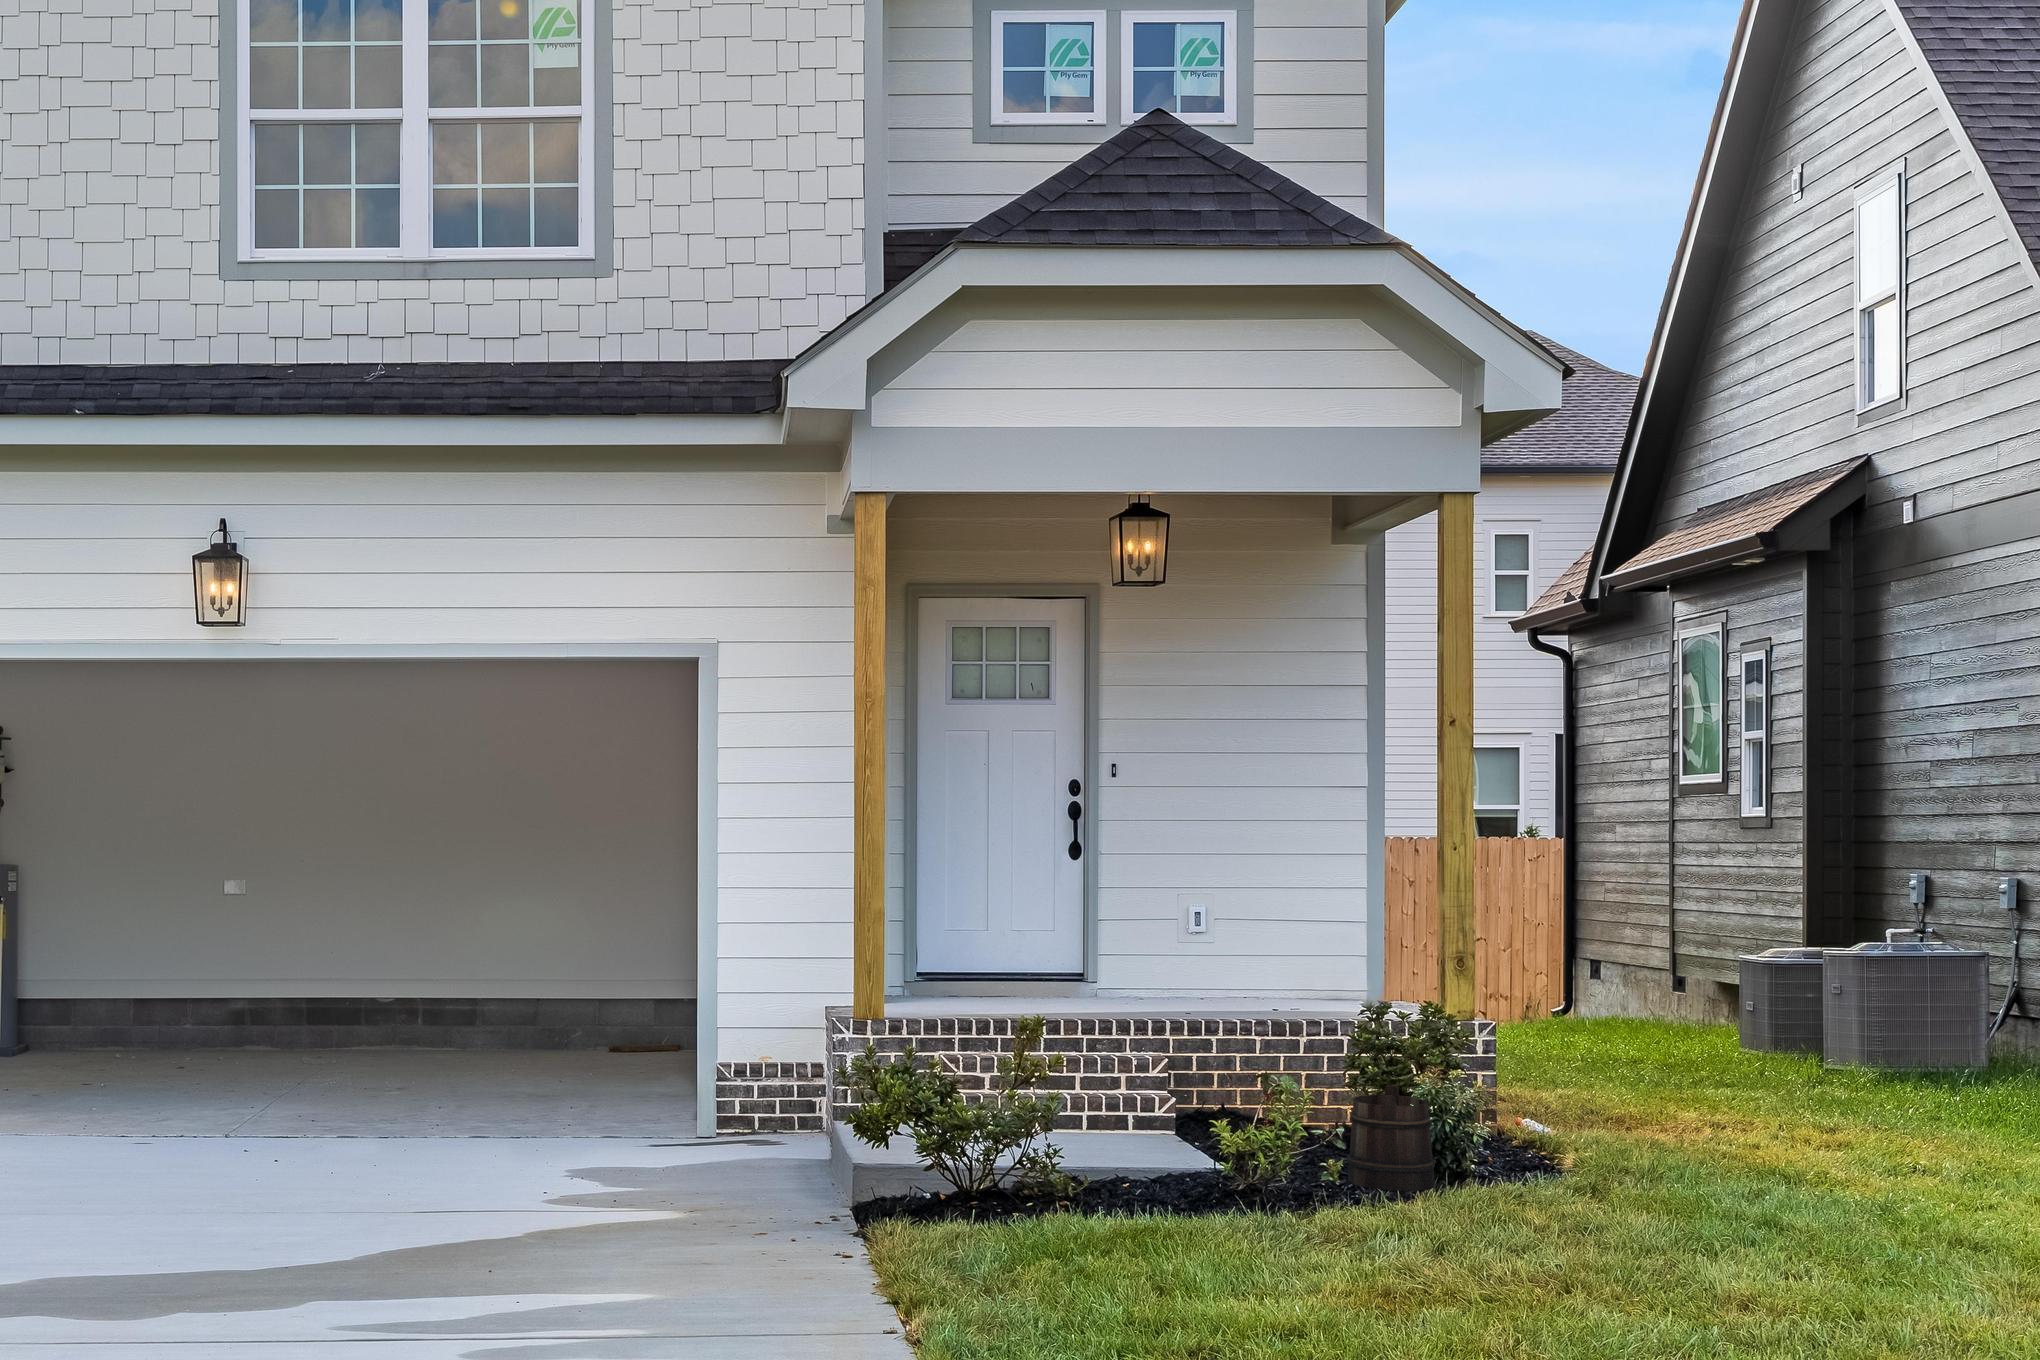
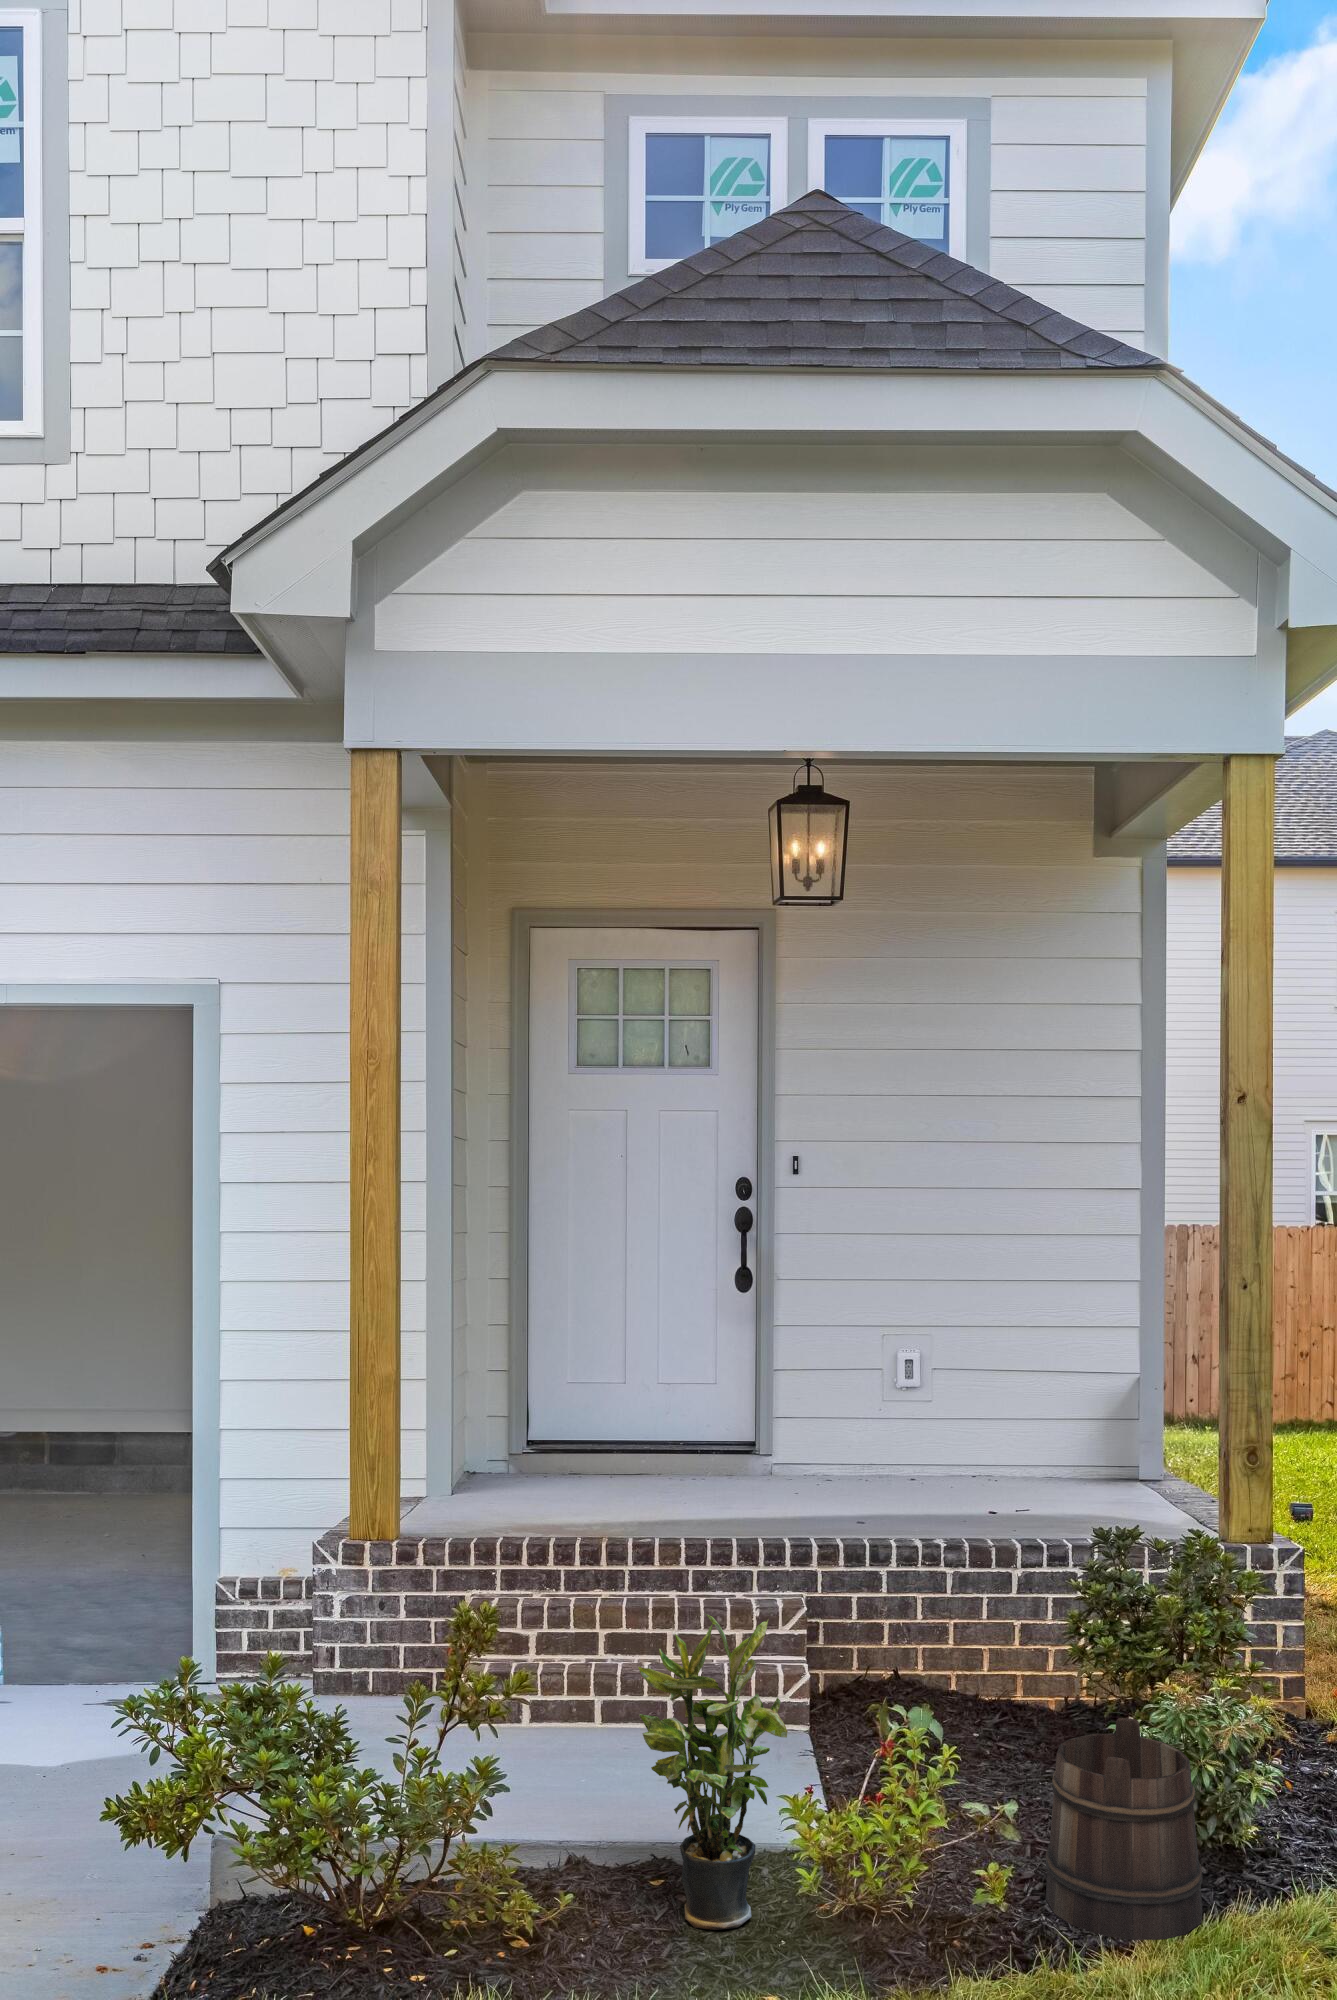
potted plant: none [1125,1020,1207,1186] -> present [638,1614,788,1930]

